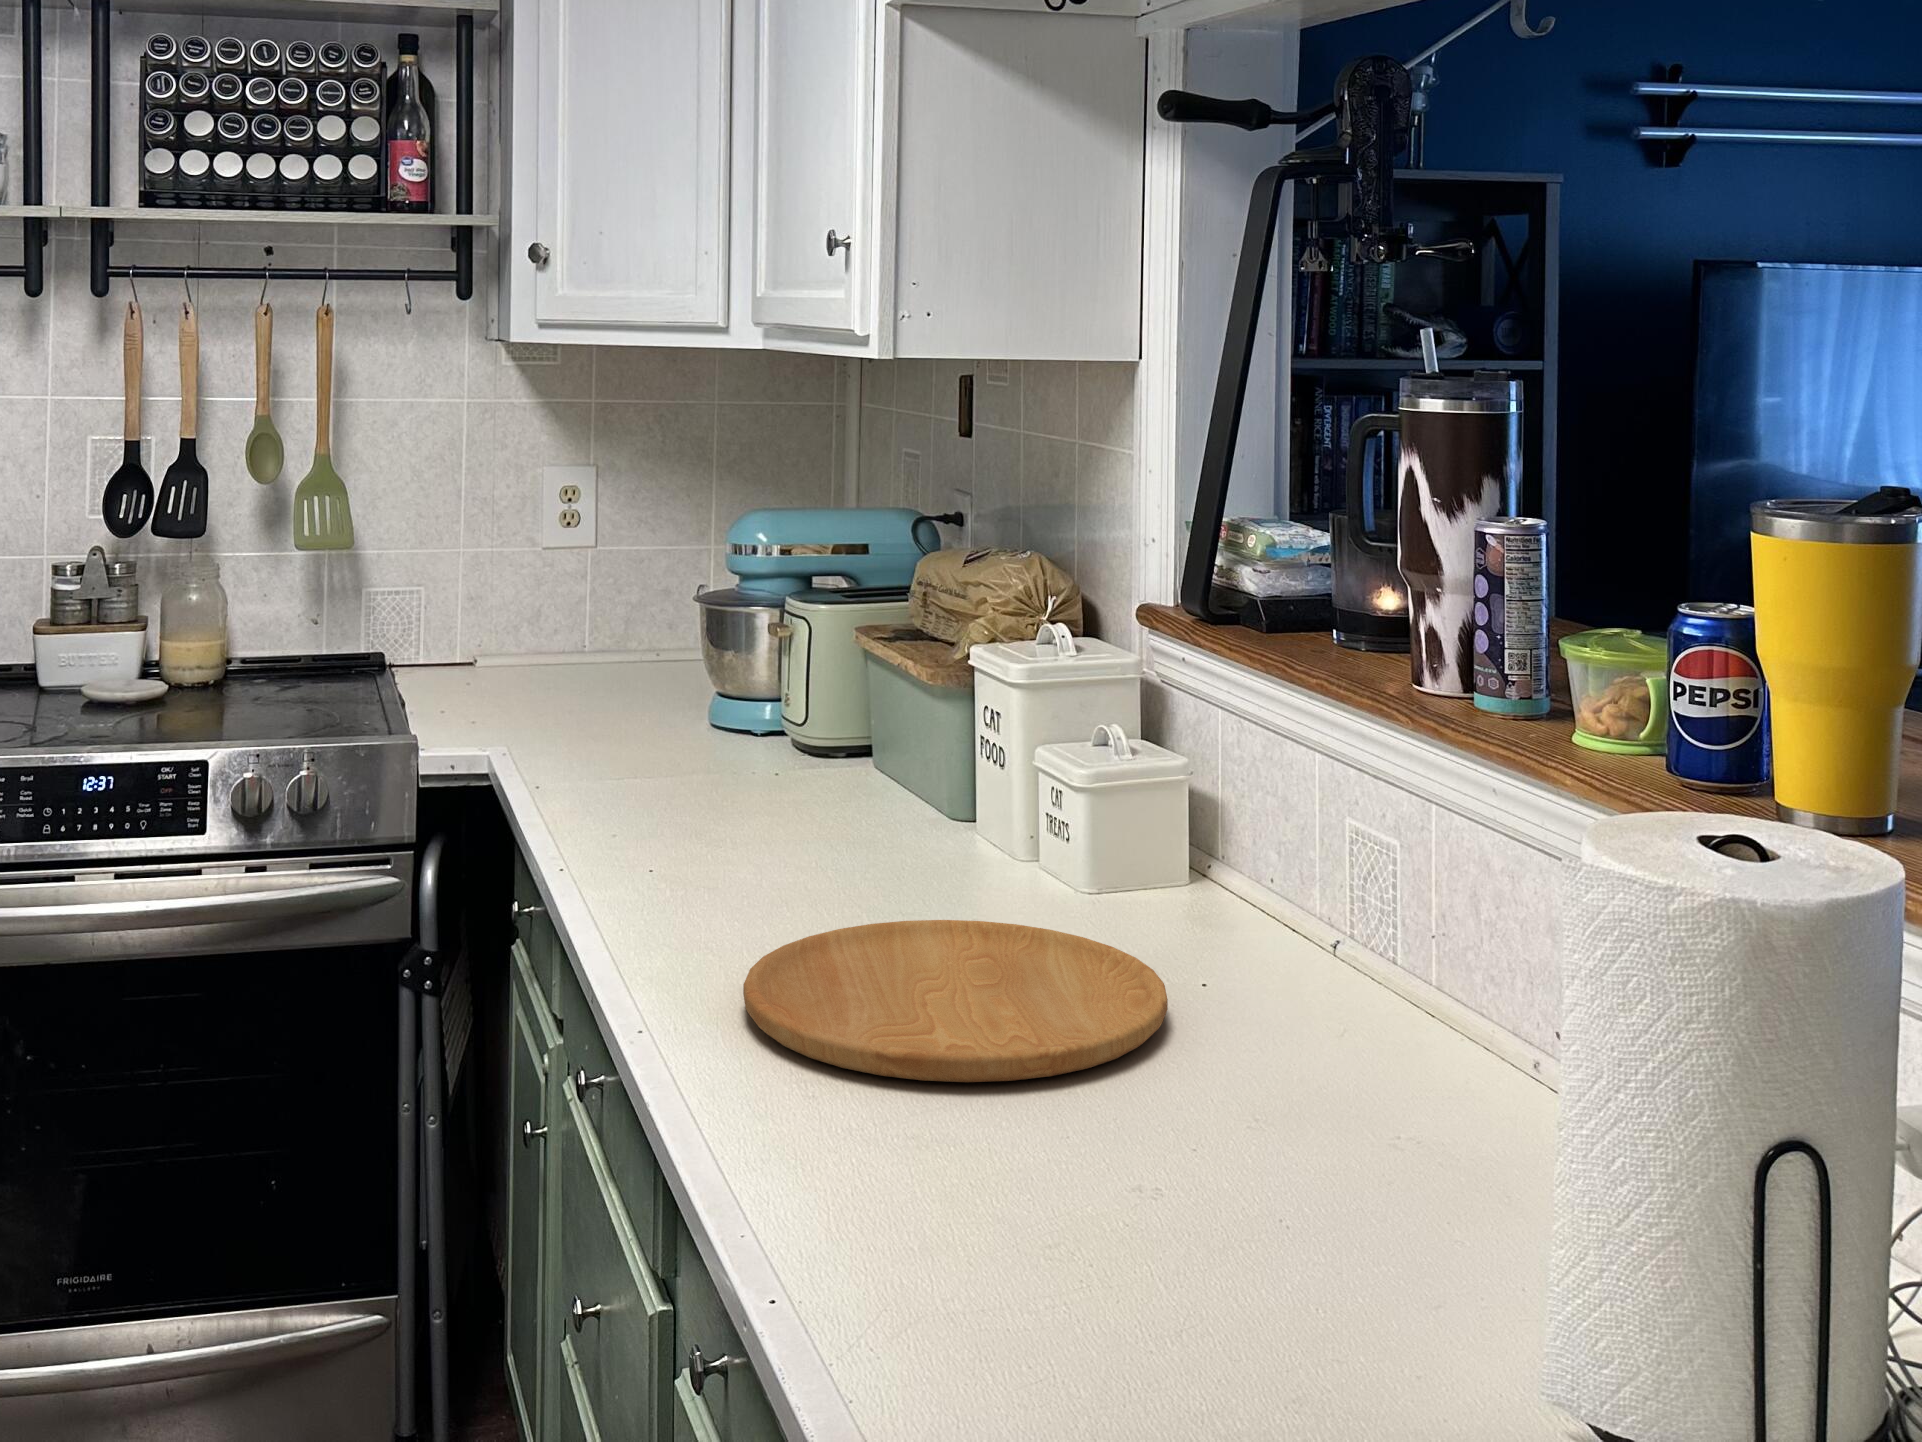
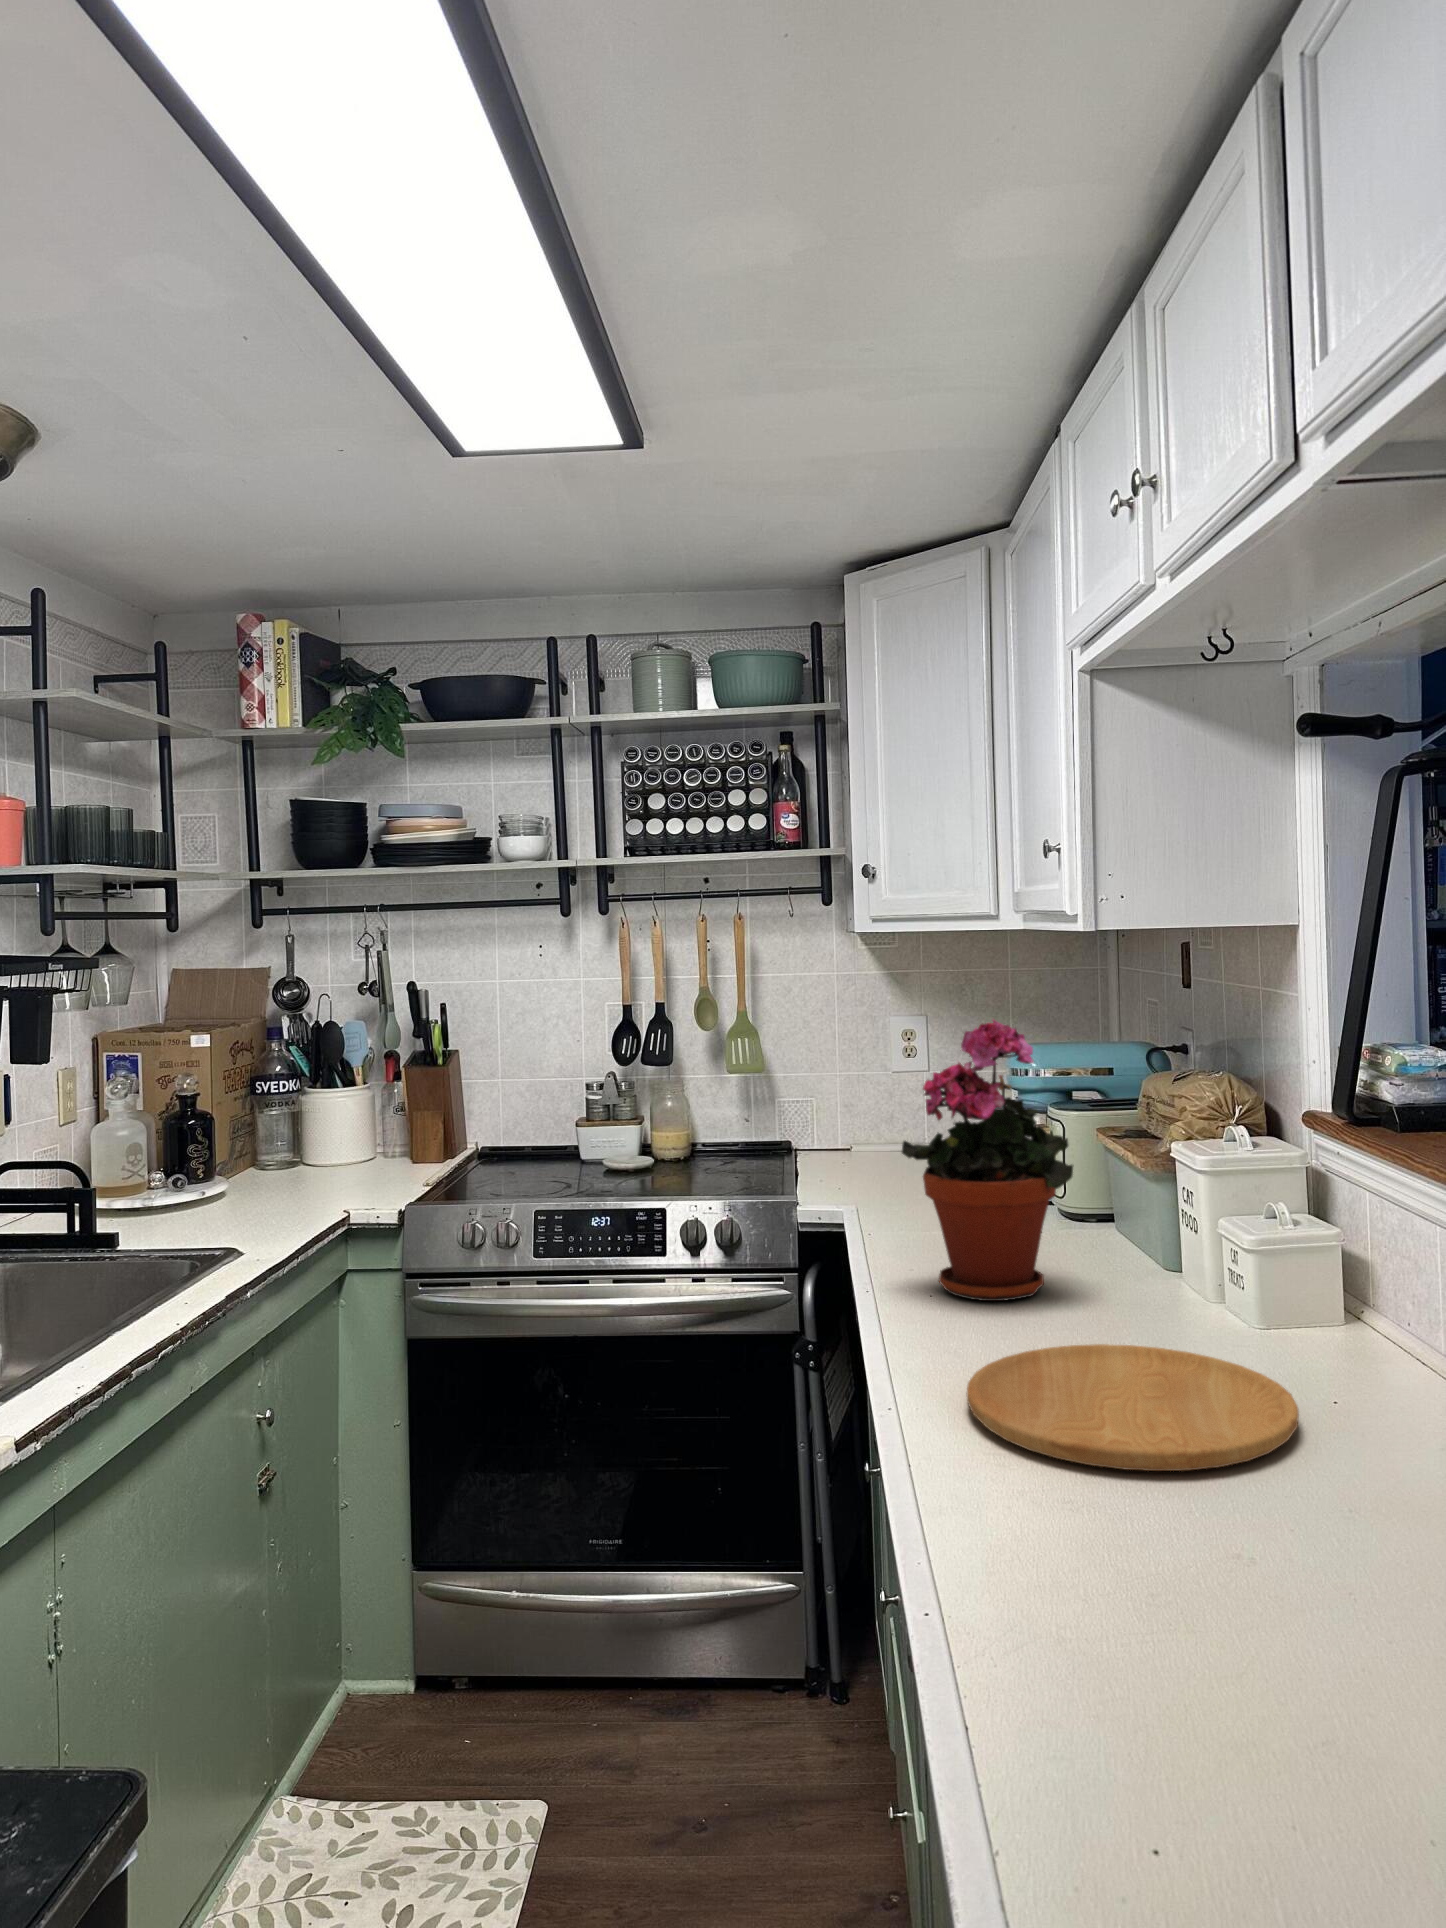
potted plant: none [615,476,853,872] -> present [902,1020,1073,1301]

